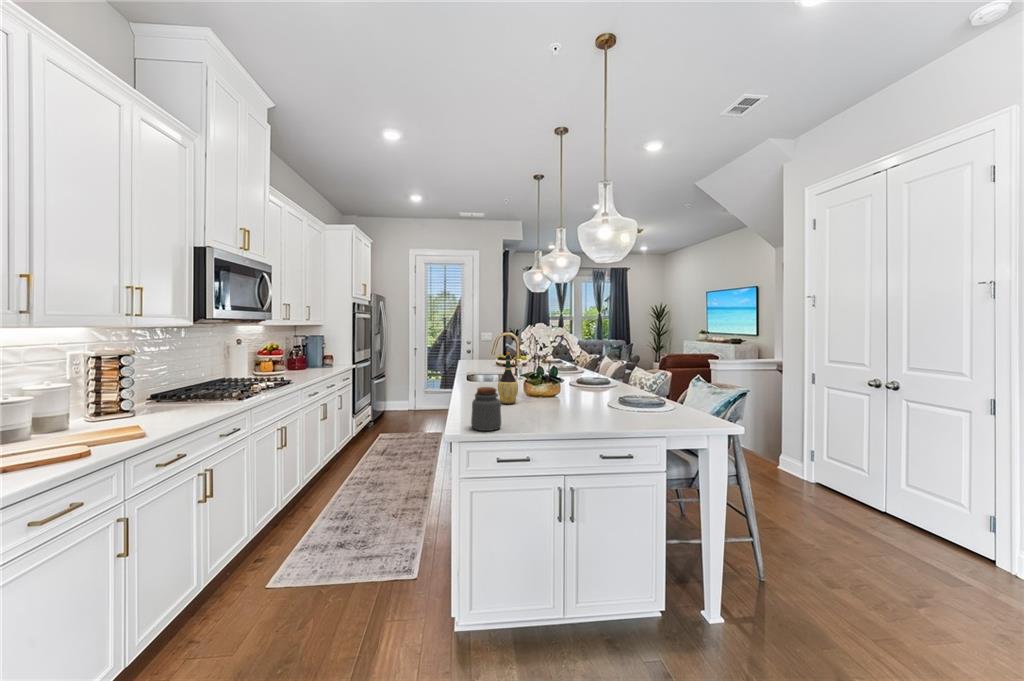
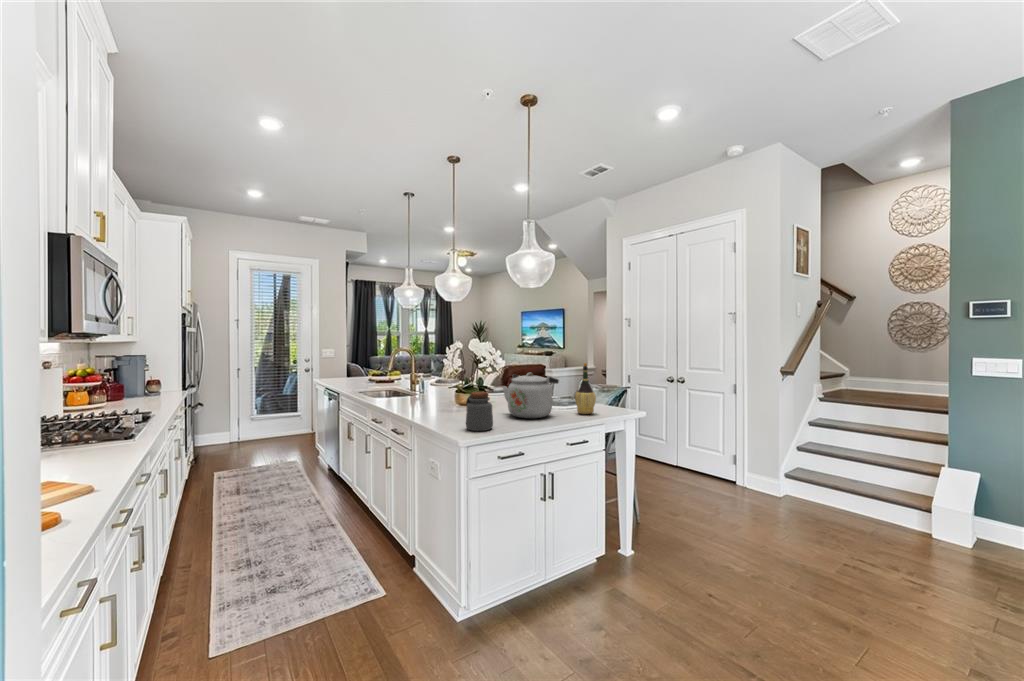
wine bottle: present [498,352,518,404] -> present [575,363,596,414]
kettle: none [543,369,607,423] -> present [503,373,559,418]

